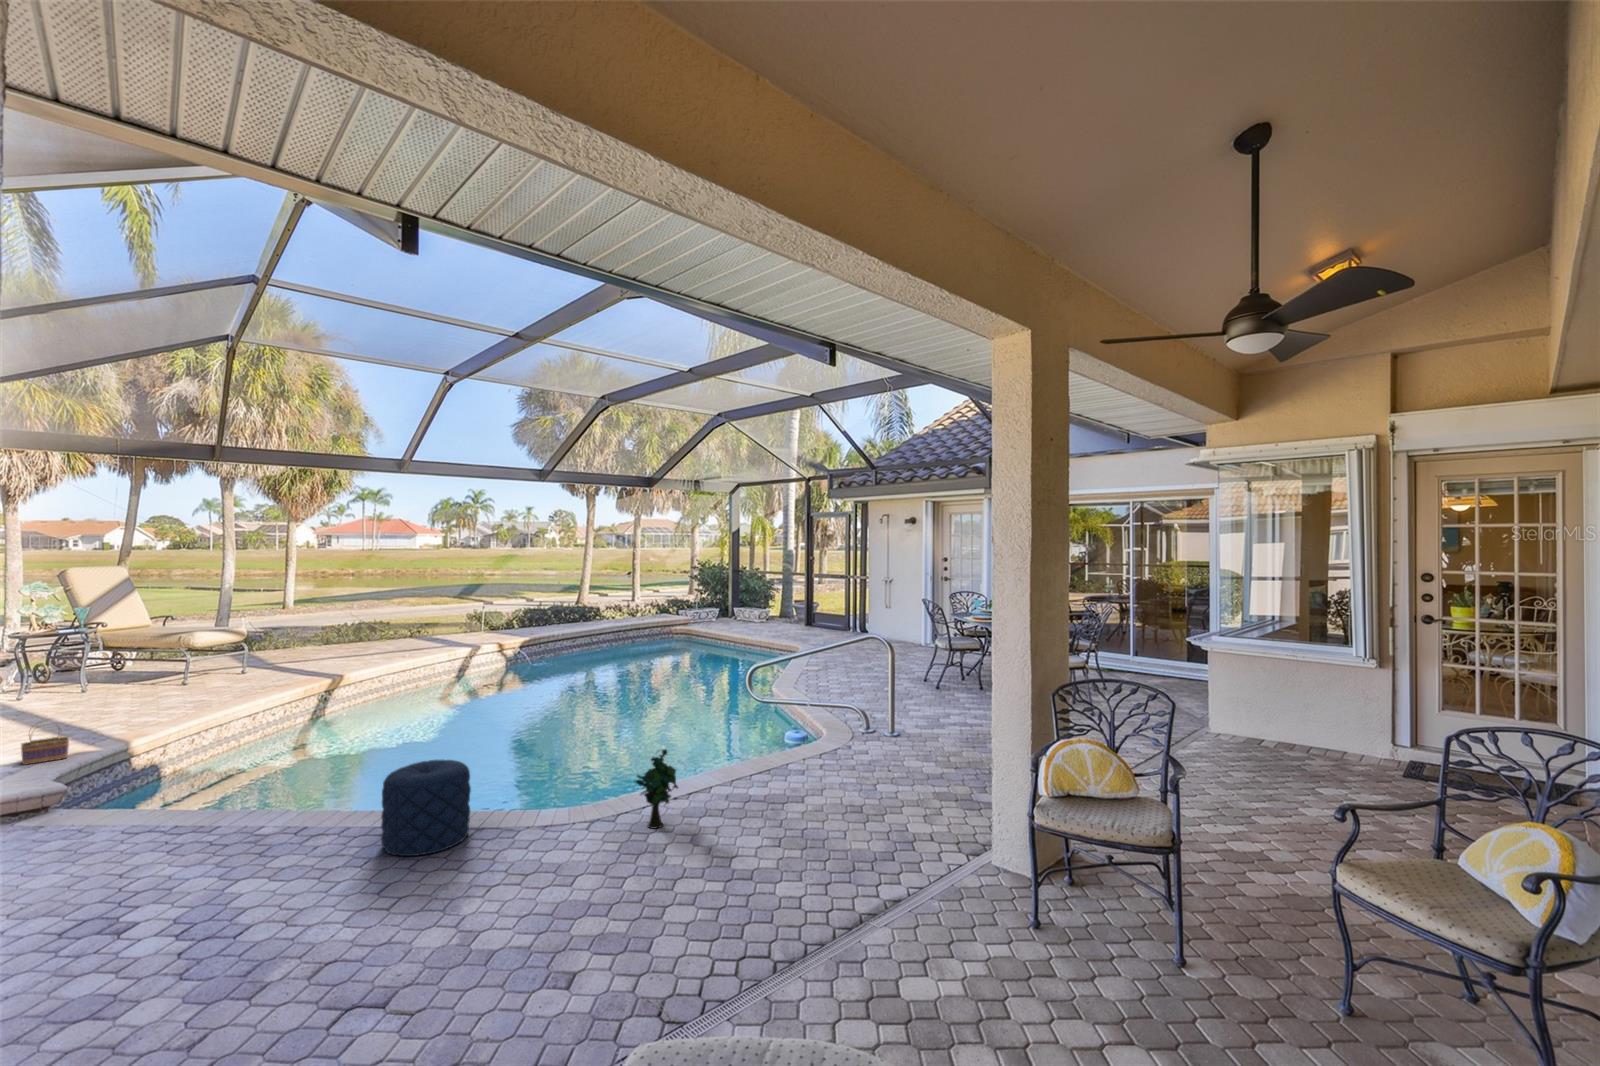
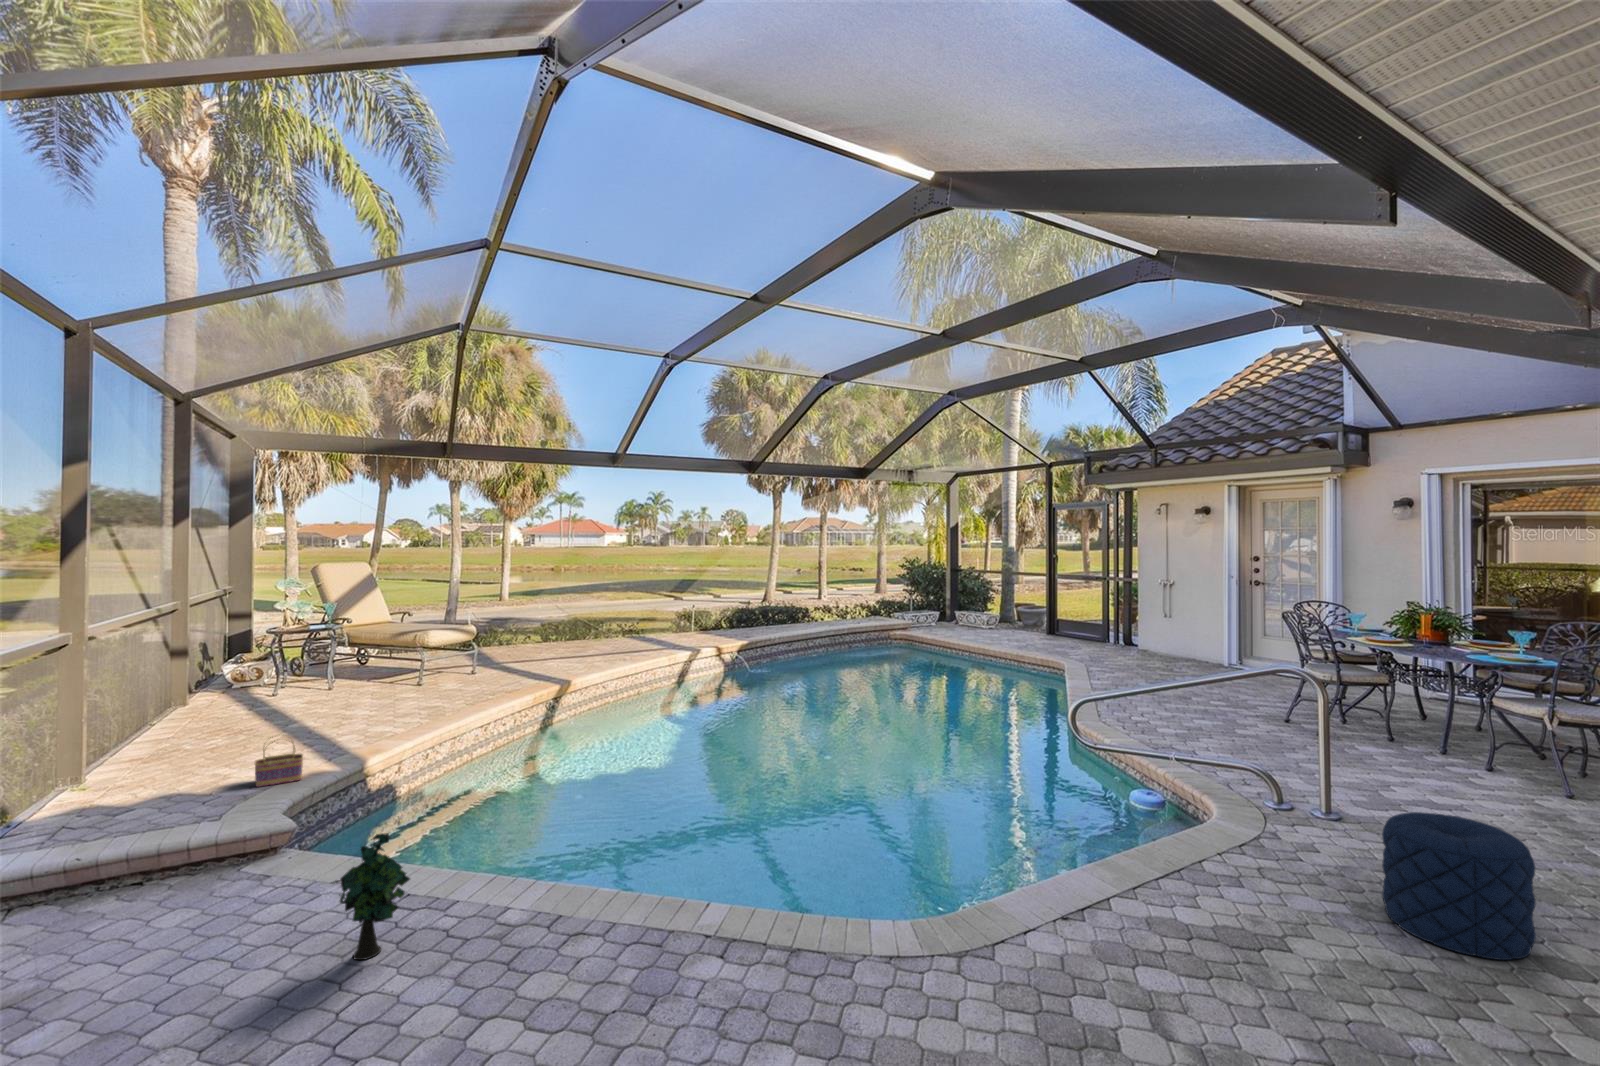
decorative plant: present [636,749,678,829] -> present [333,833,410,960]
pouf: present [381,760,471,856] -> present [1382,812,1536,960]

